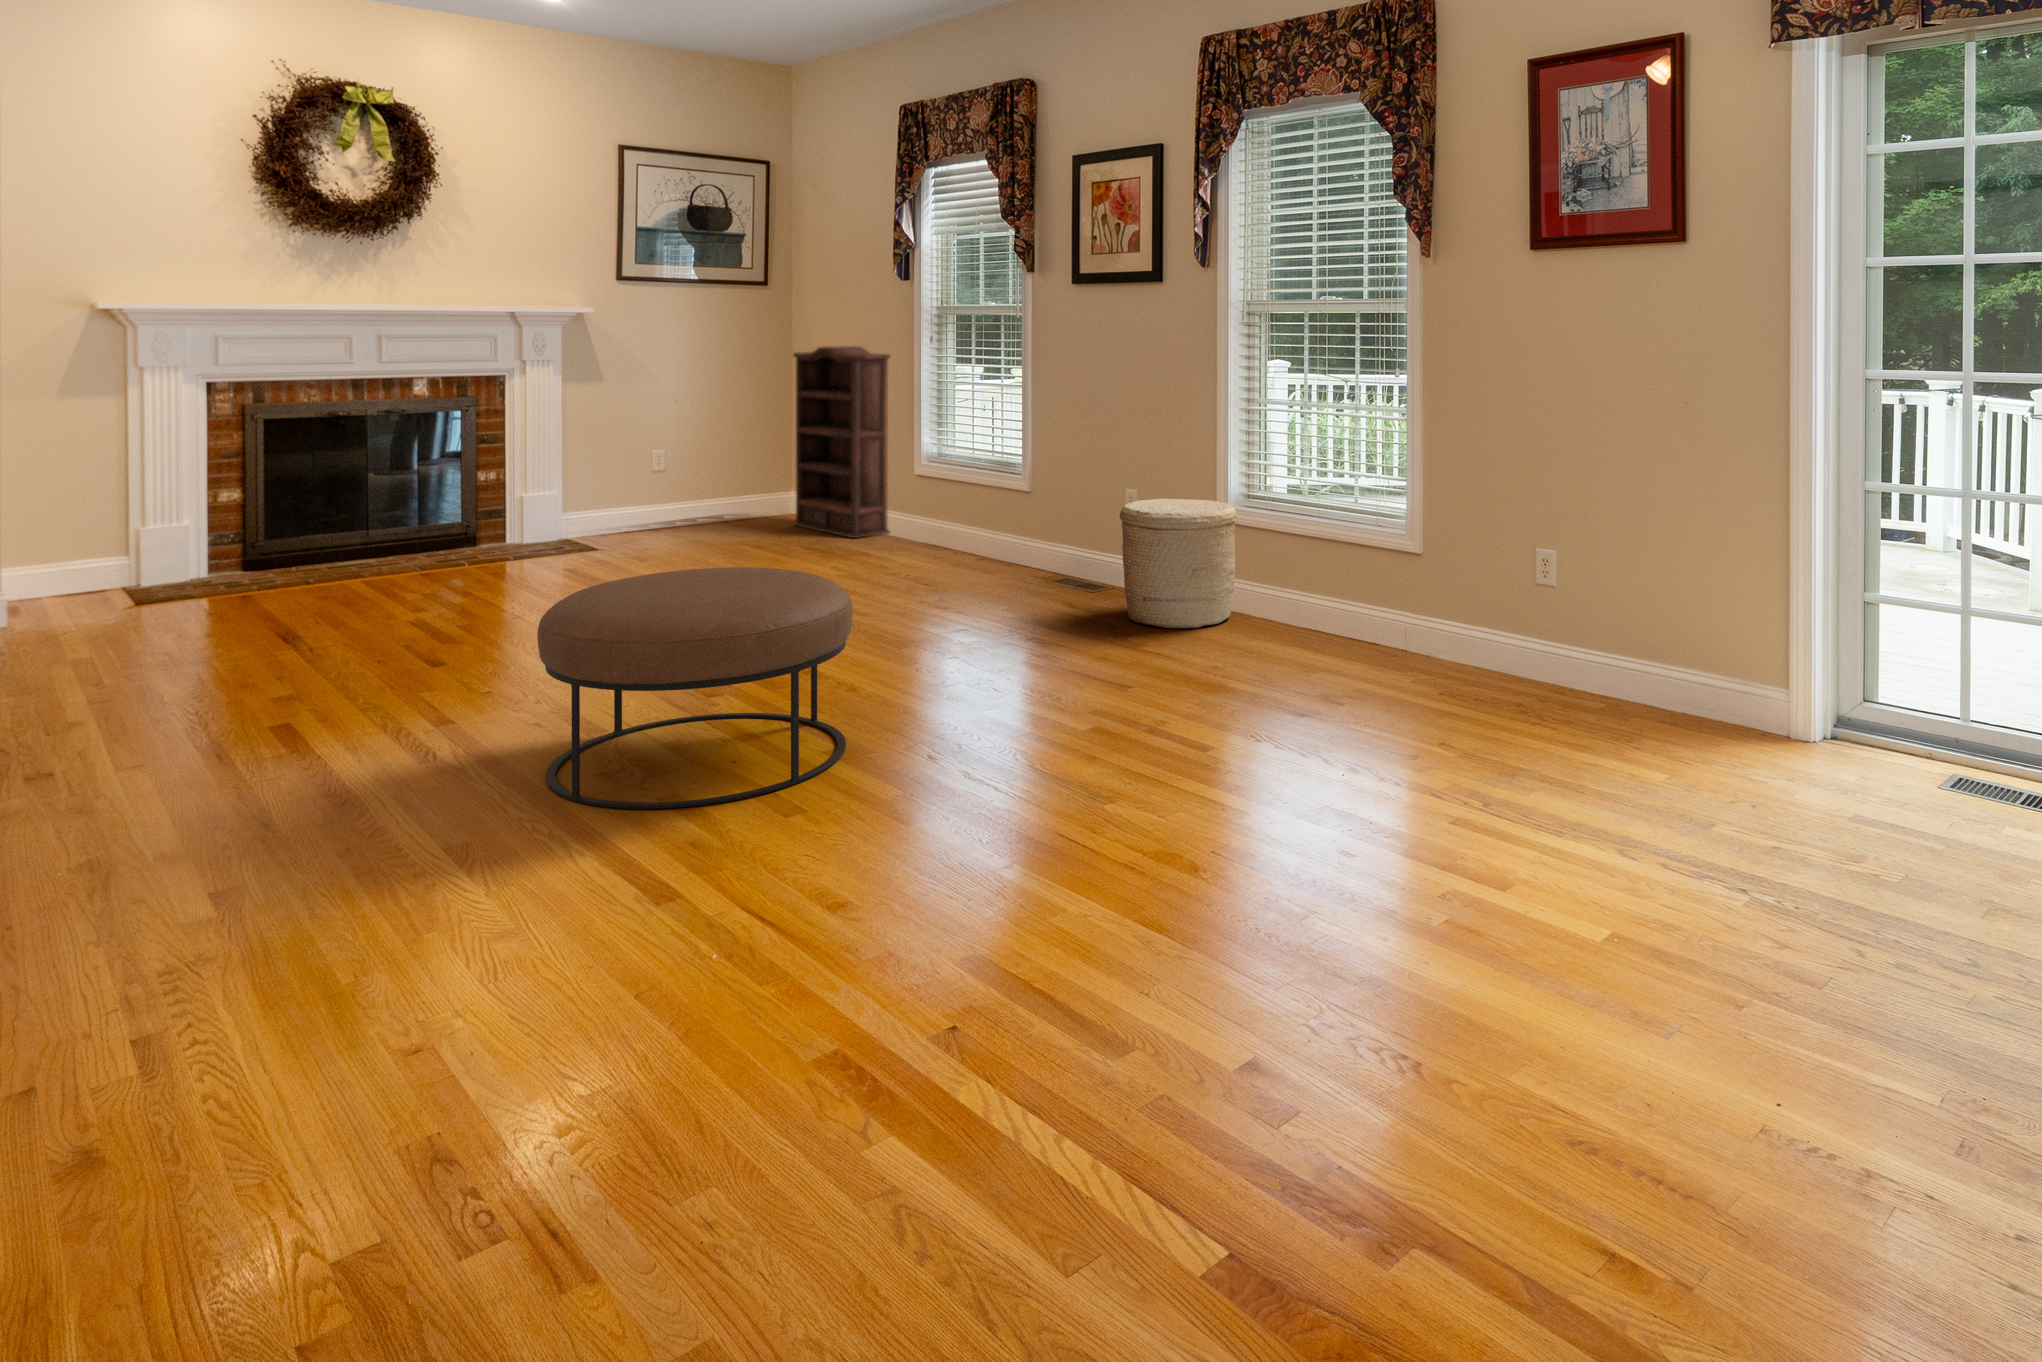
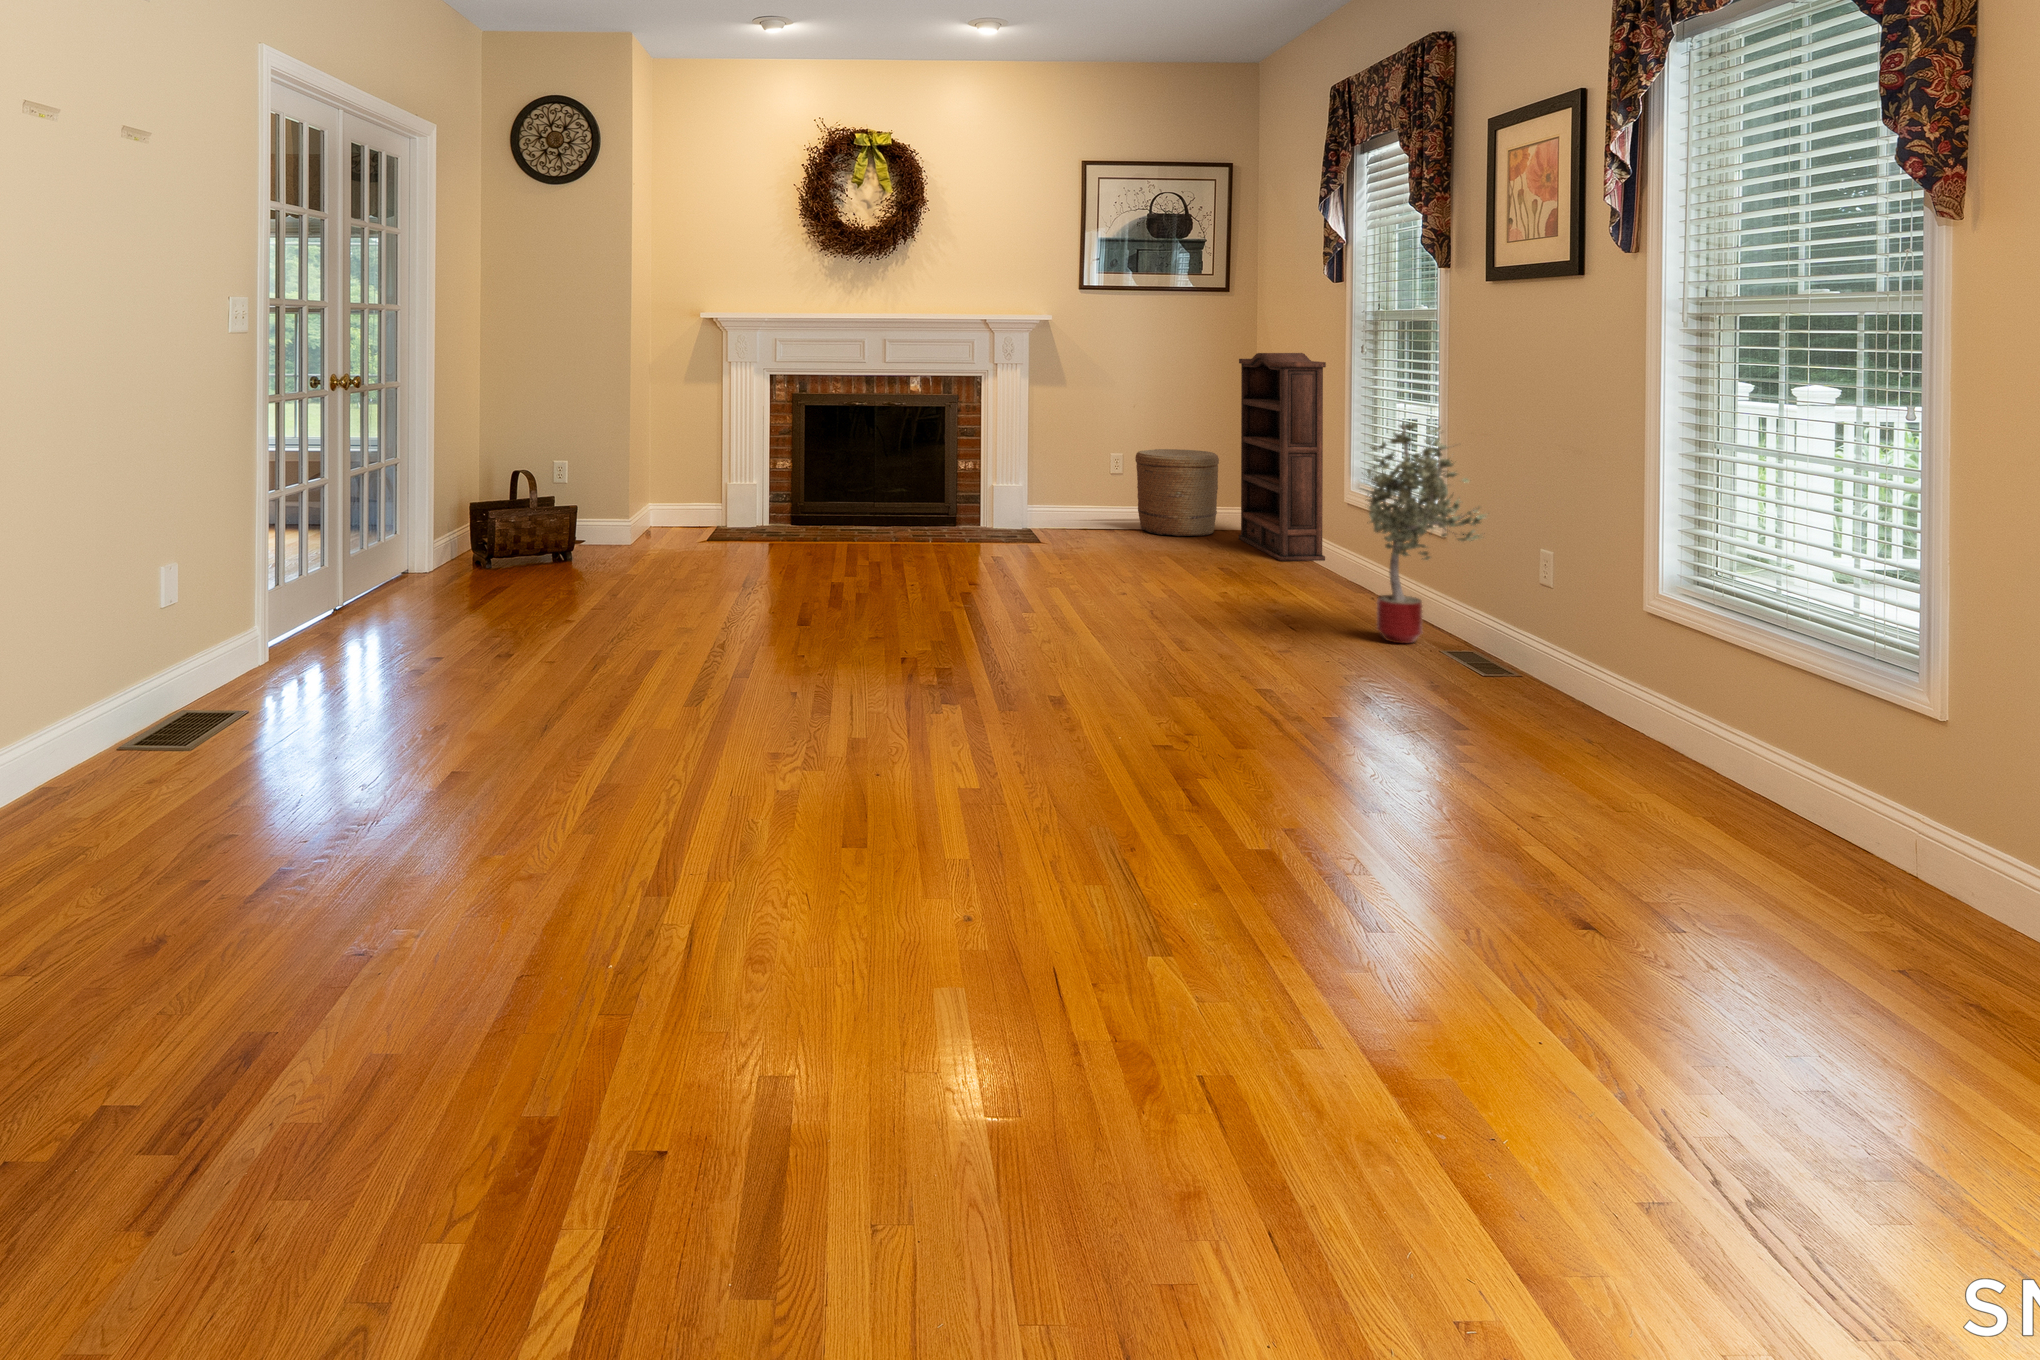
potted tree: none [974,400,1081,583] -> present [1366,424,1486,643]
woven basket: present [1120,499,1237,628] -> present [1135,449,1219,536]
ottoman: present [537,567,852,809] -> none [704,579,1002,832]

